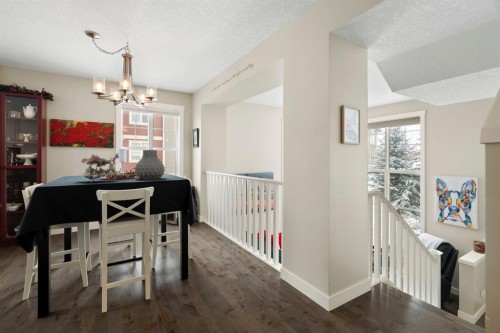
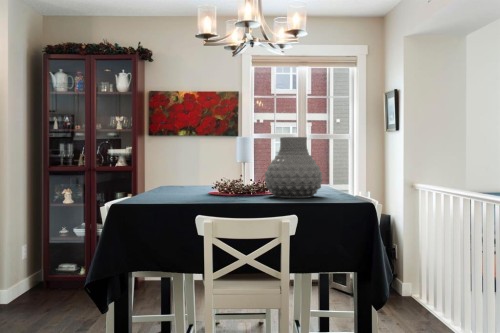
flower arrangement: present [81,154,119,180] -> none [170,145,237,198]

